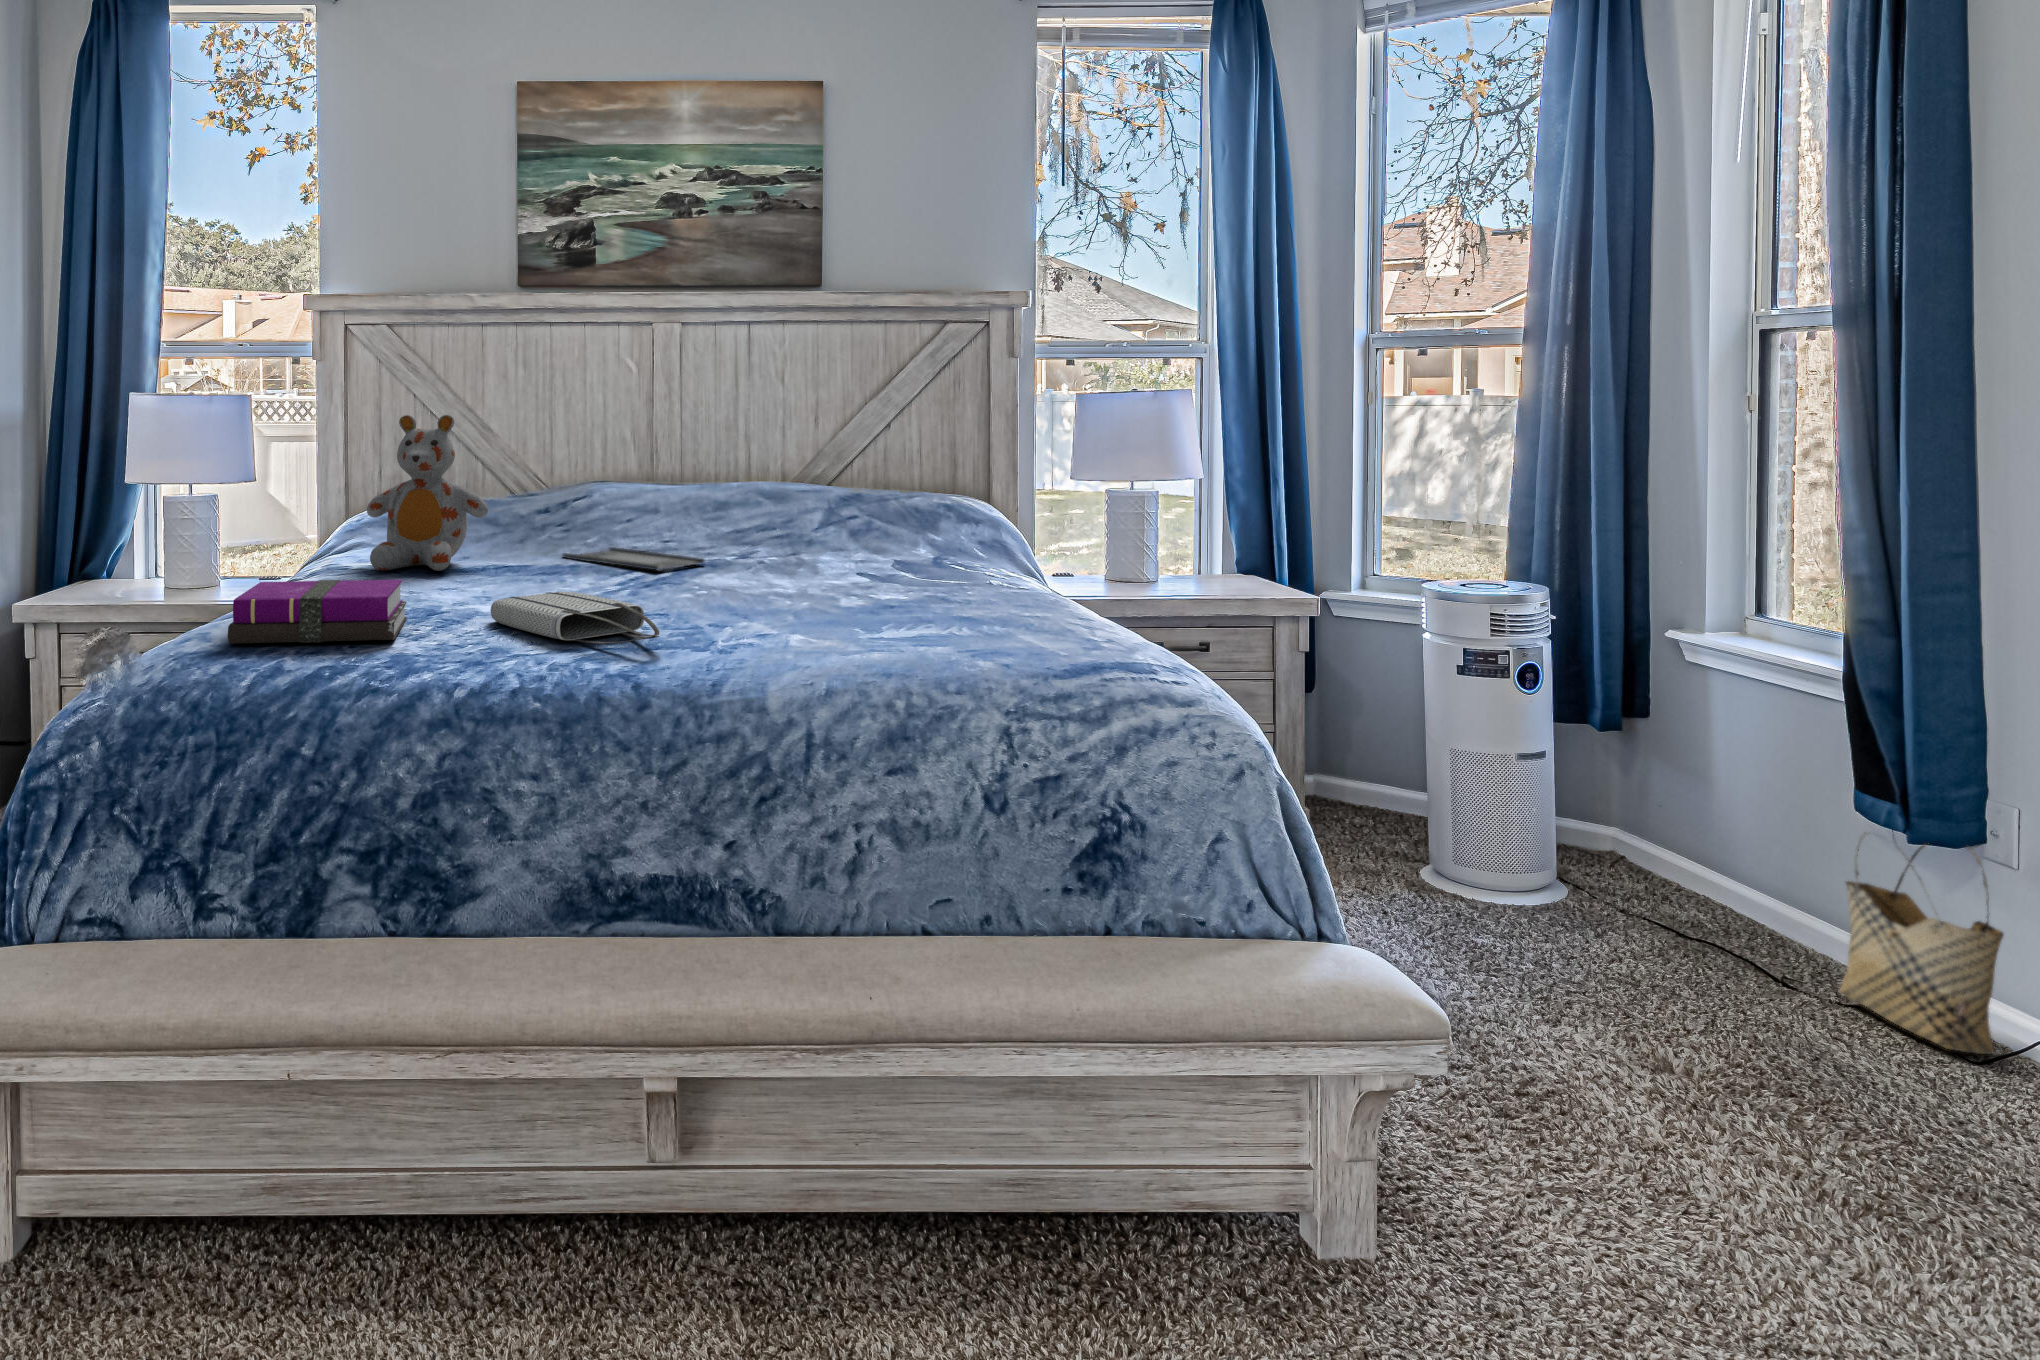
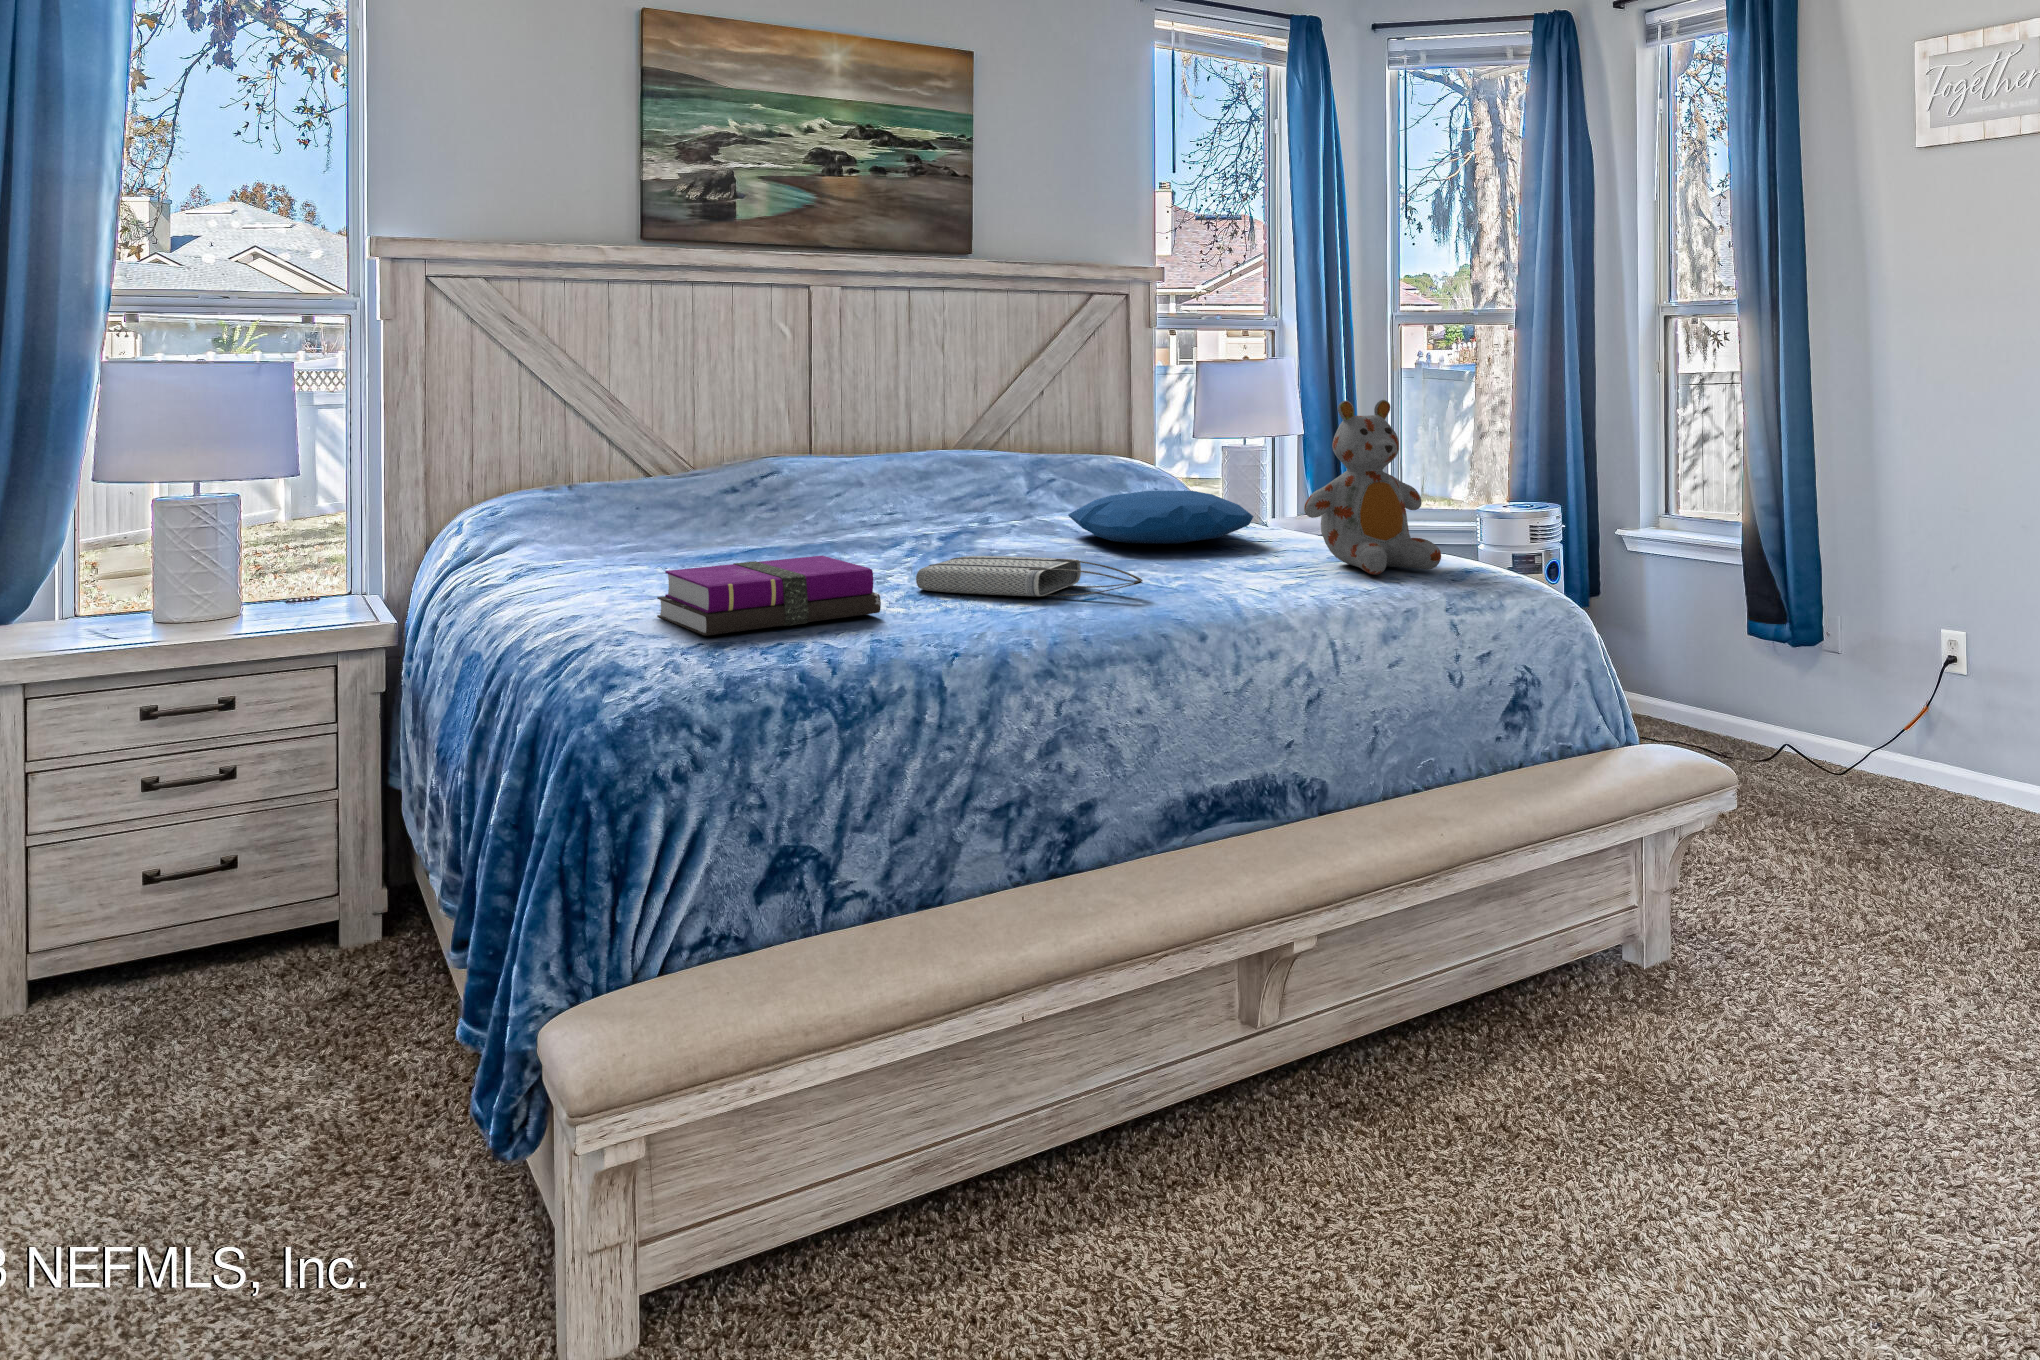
stuffed bear: present [367,415,488,571] -> present [1304,400,1441,575]
pillow: none [760,539,939,595] -> present [1068,491,1254,544]
tray: present [562,547,704,570] -> none [816,521,978,537]
woven basket: present [1839,833,2004,1054] -> none [1744,636,1832,764]

